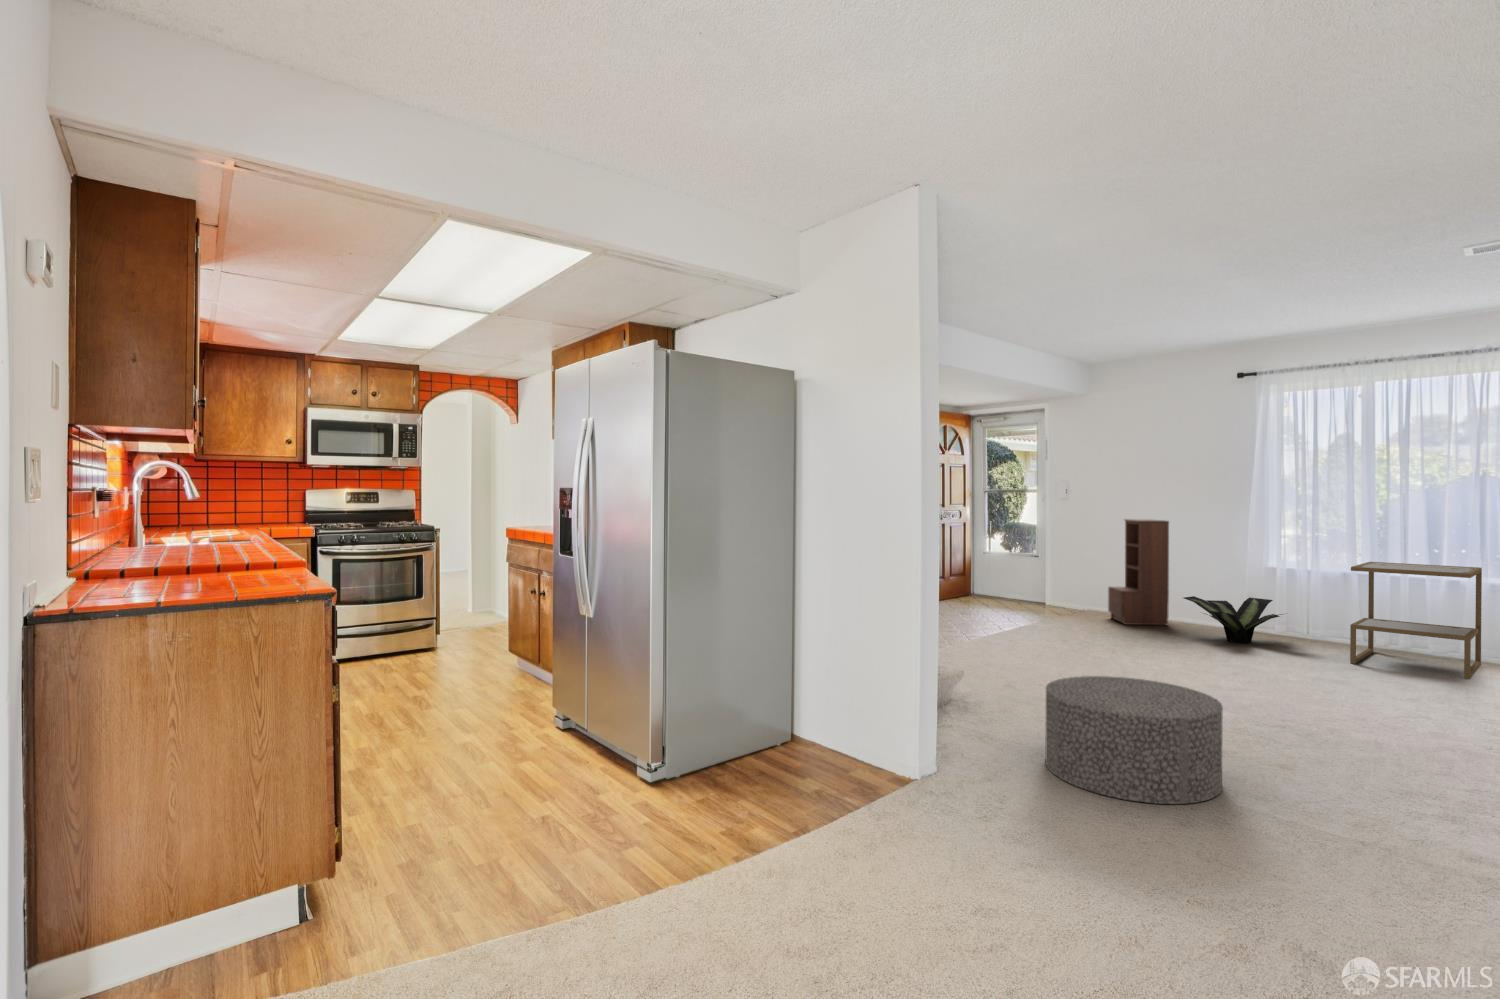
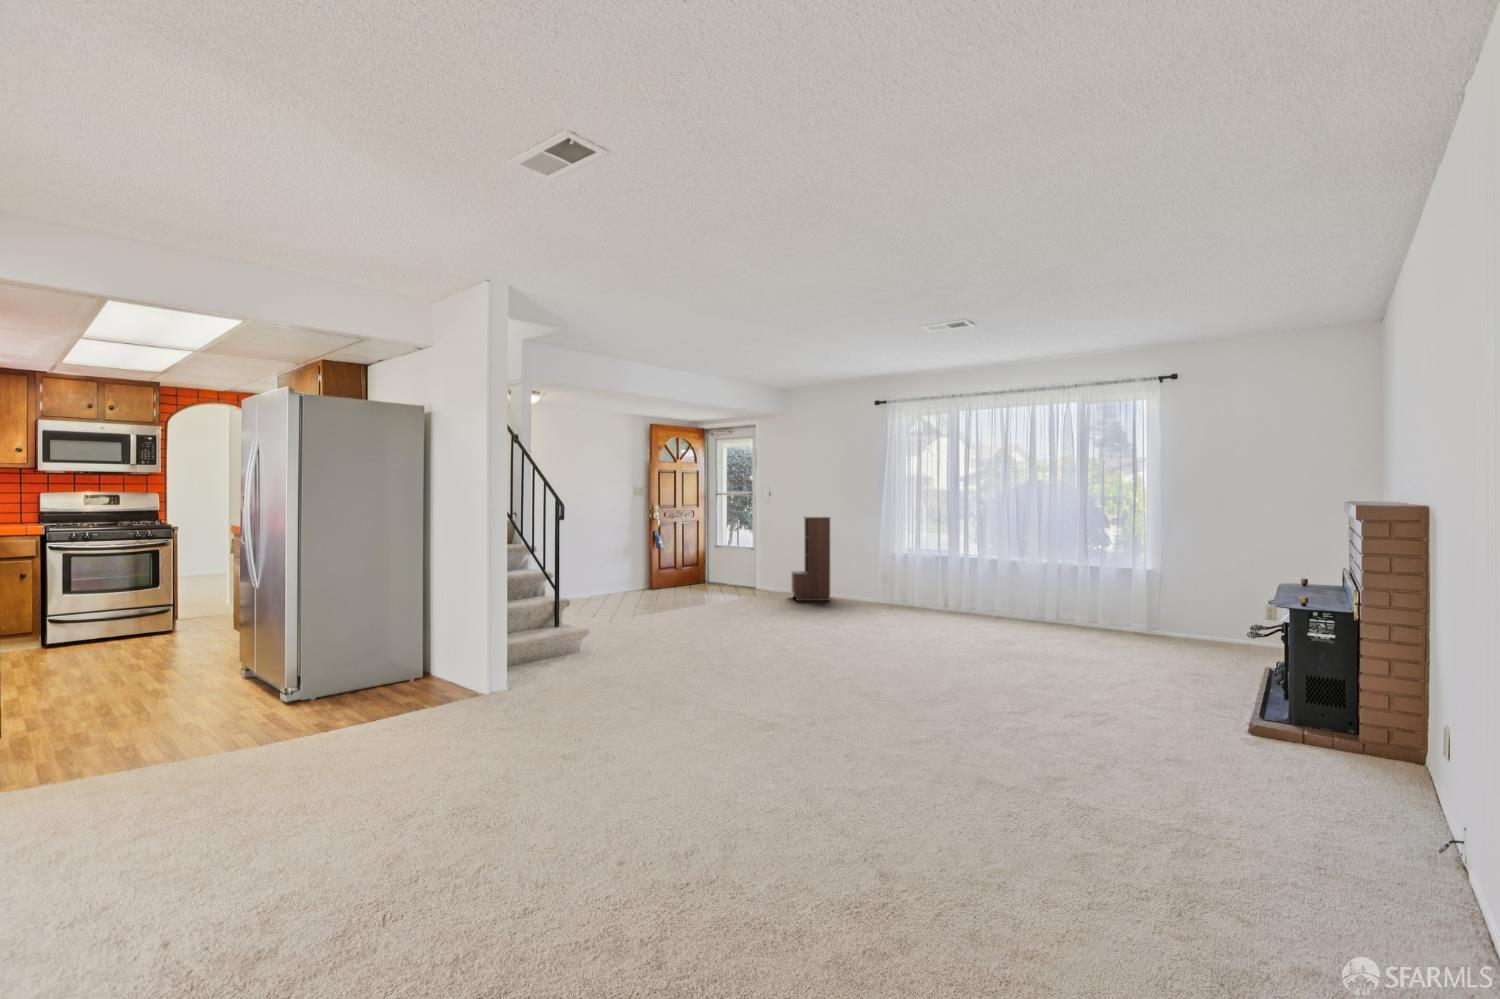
side table: present [1350,562,1482,679] -> none [920,546,1008,628]
potted plant: present [1184,596,1281,643] -> none [830,576,896,611]
ottoman: present [1045,676,1223,804] -> none [604,625,712,702]

